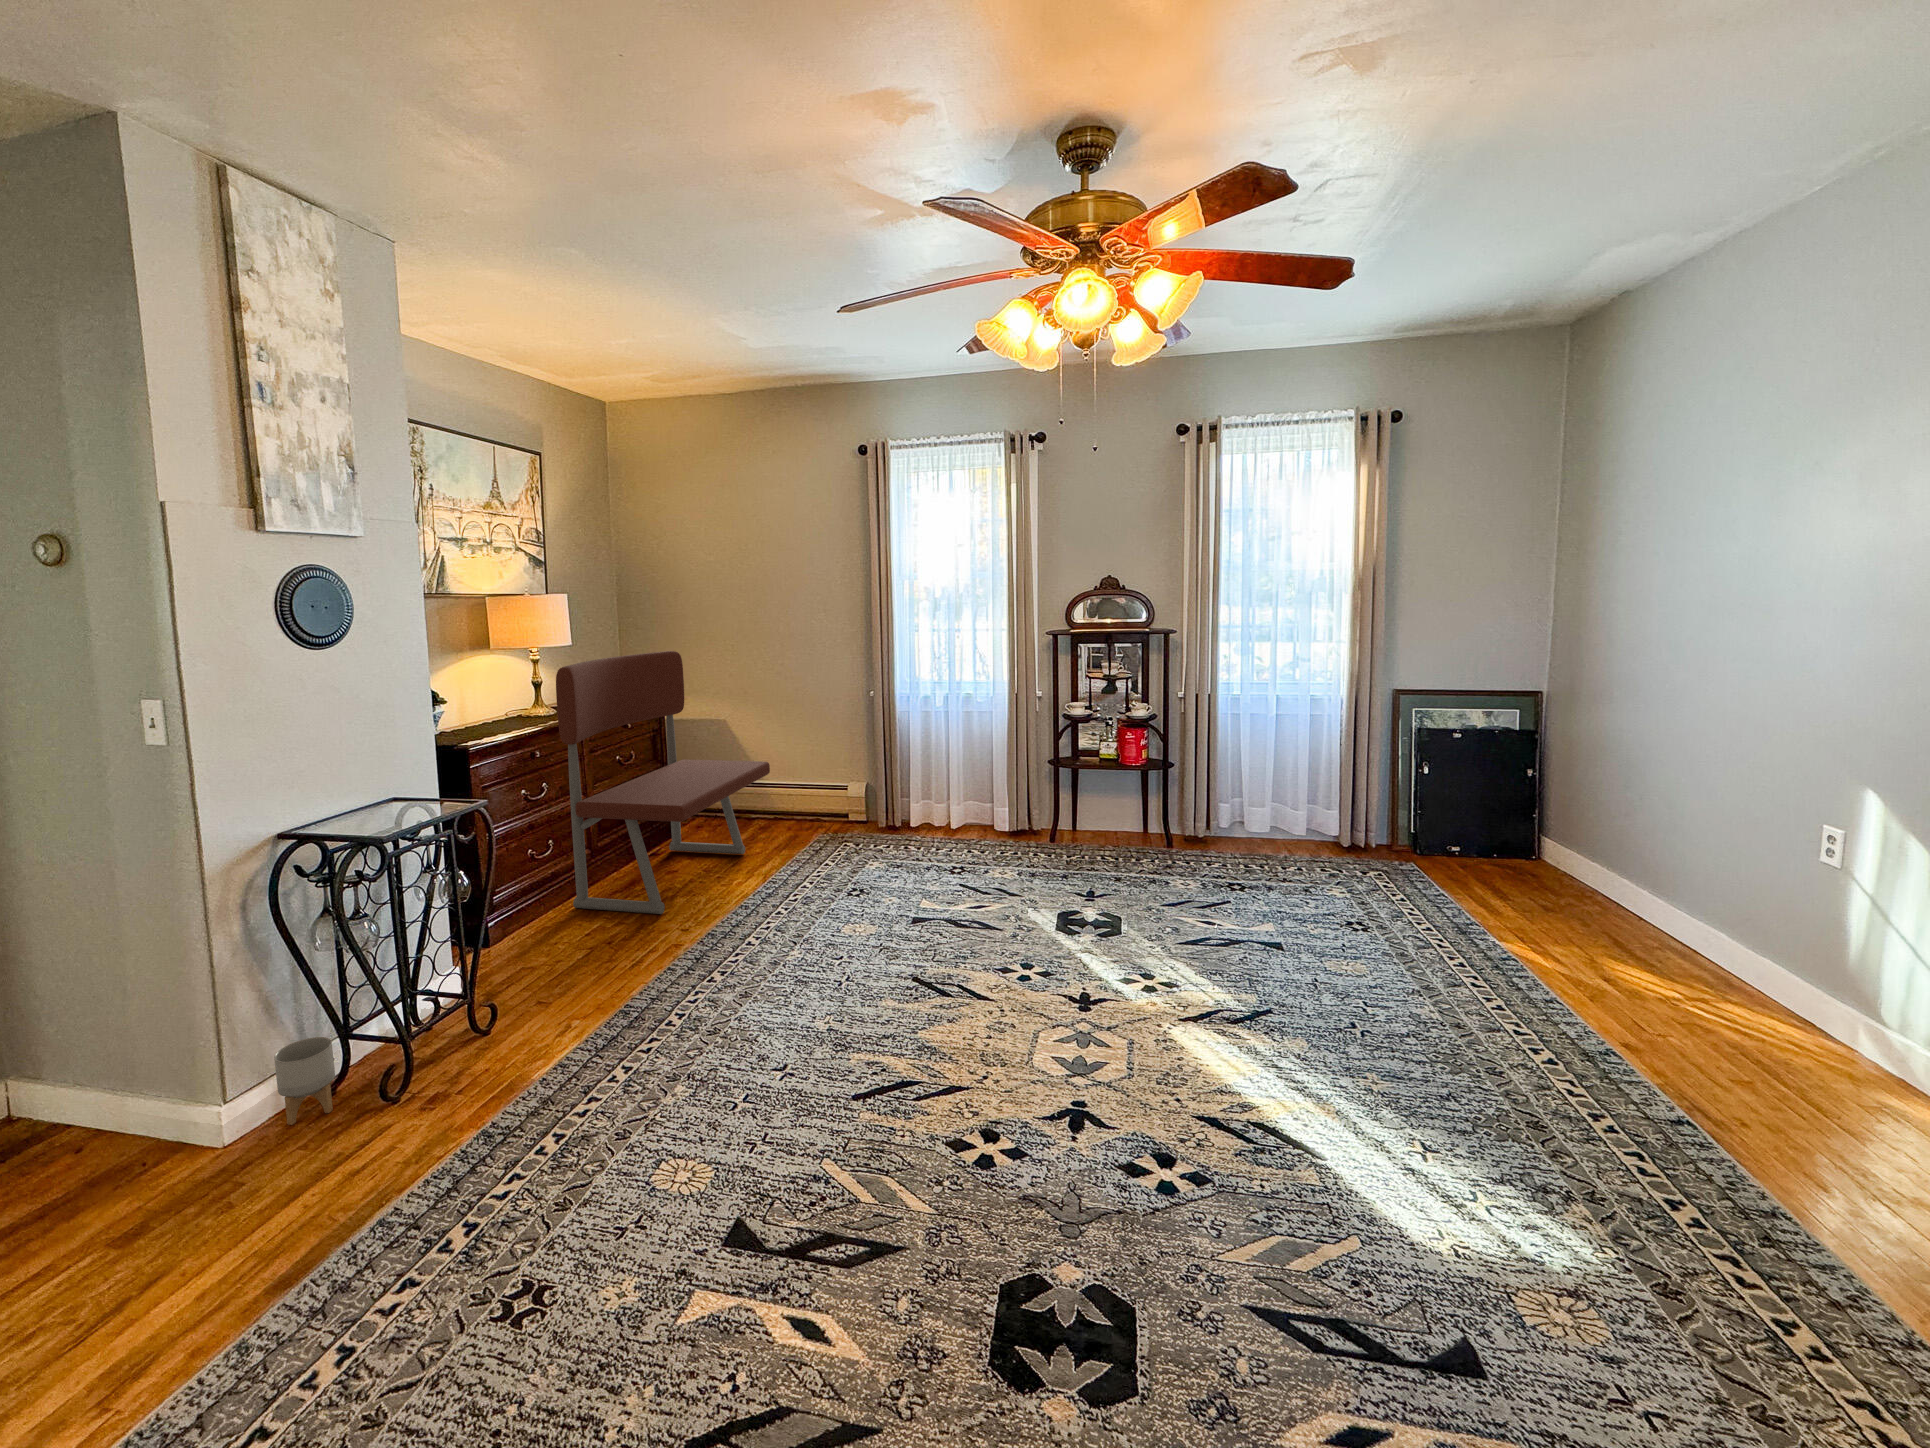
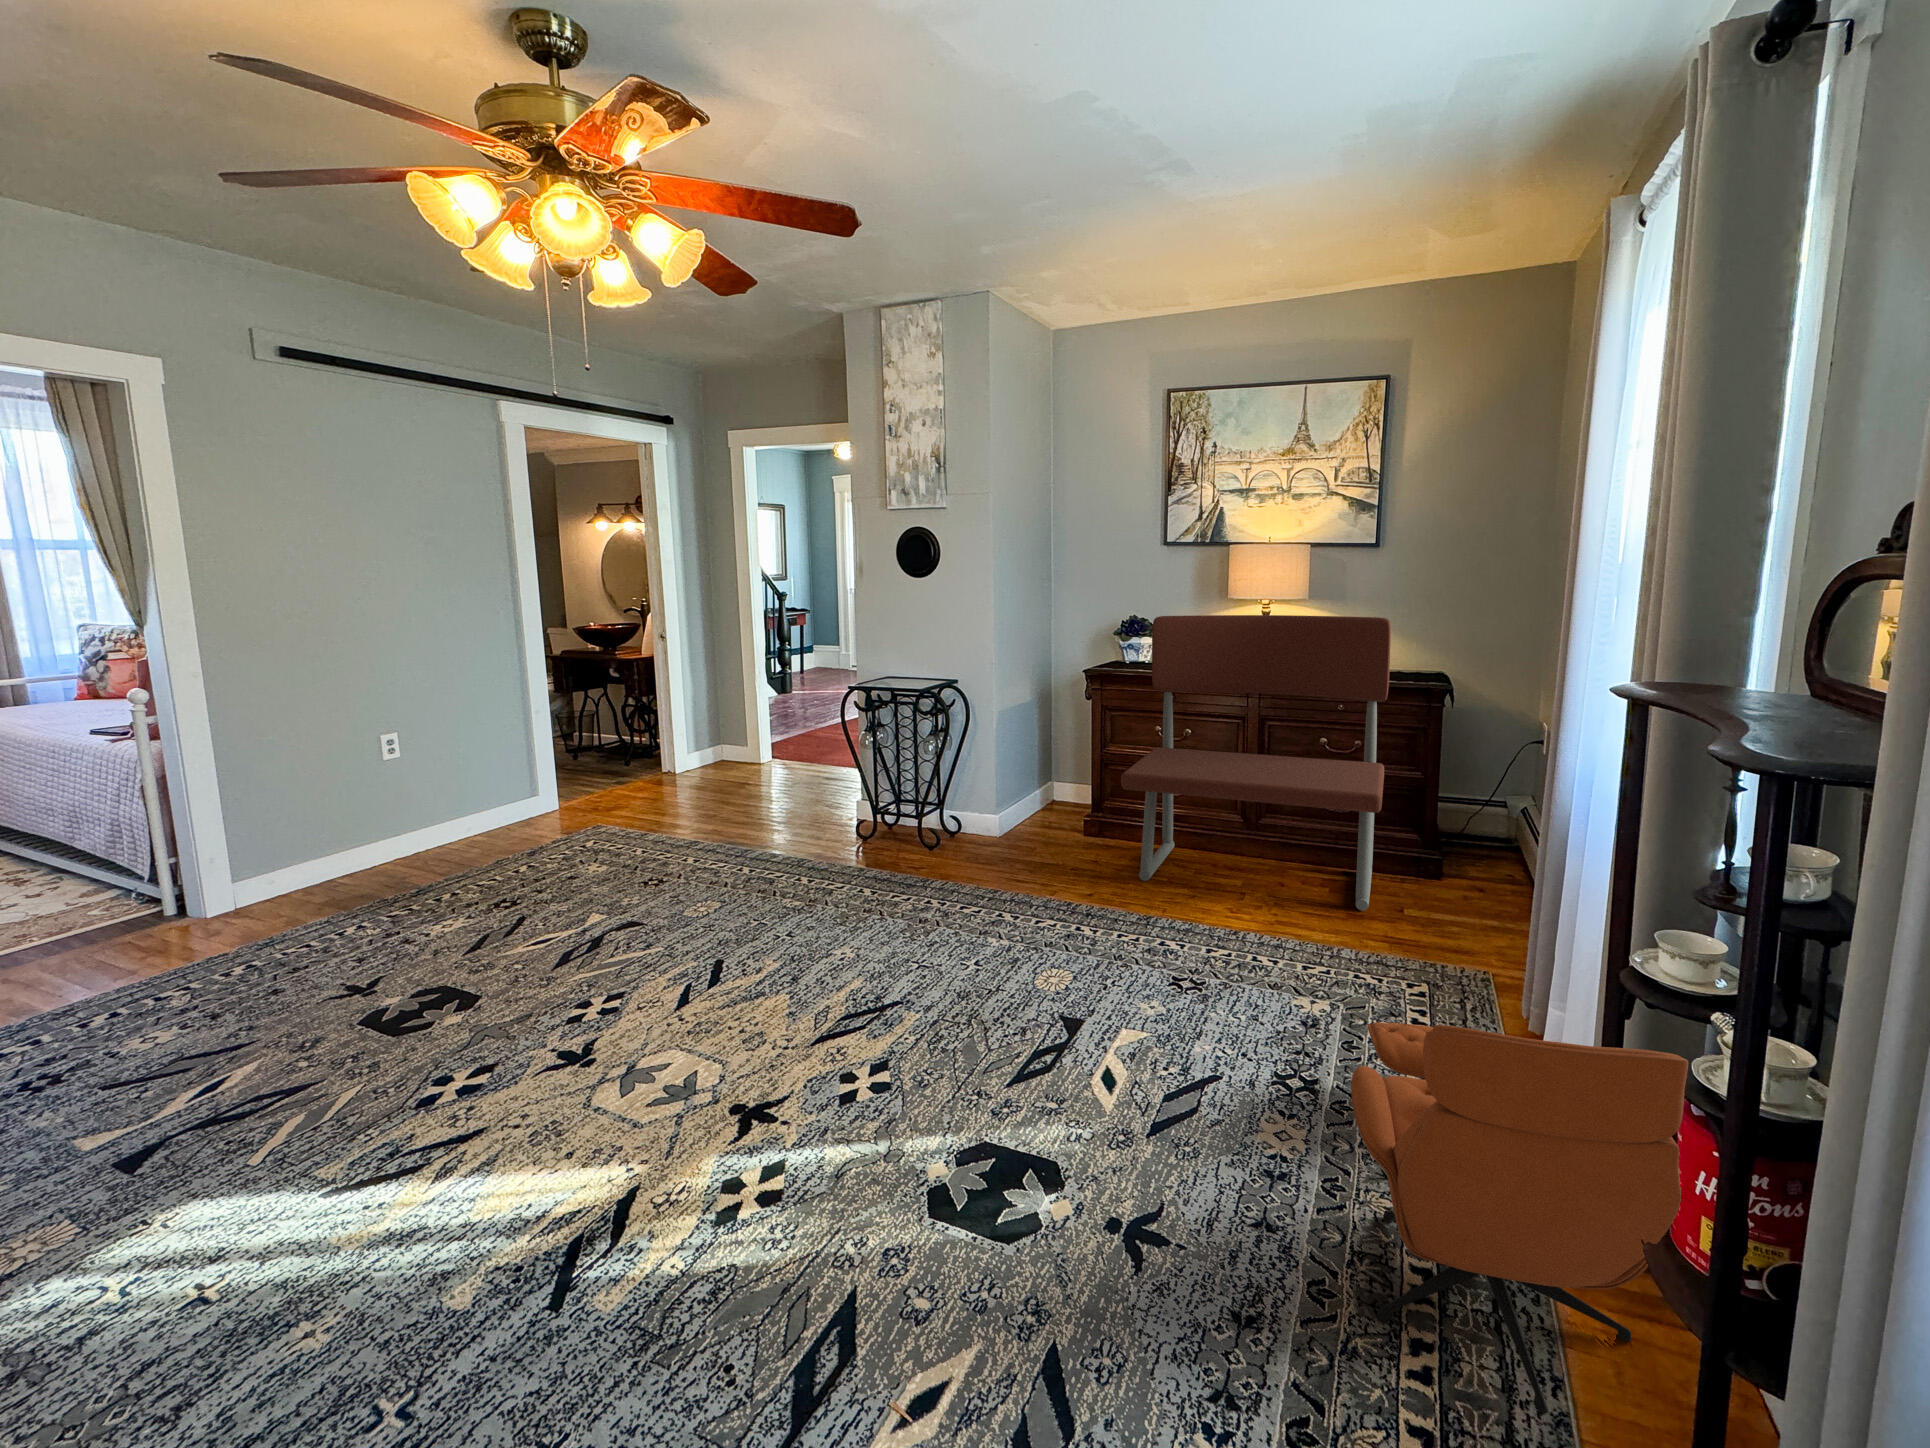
lounge chair: none [950,725,1134,867] -> present [1351,1022,1688,1413]
planter: present [274,1037,335,1125] -> none [860,789,886,830]

